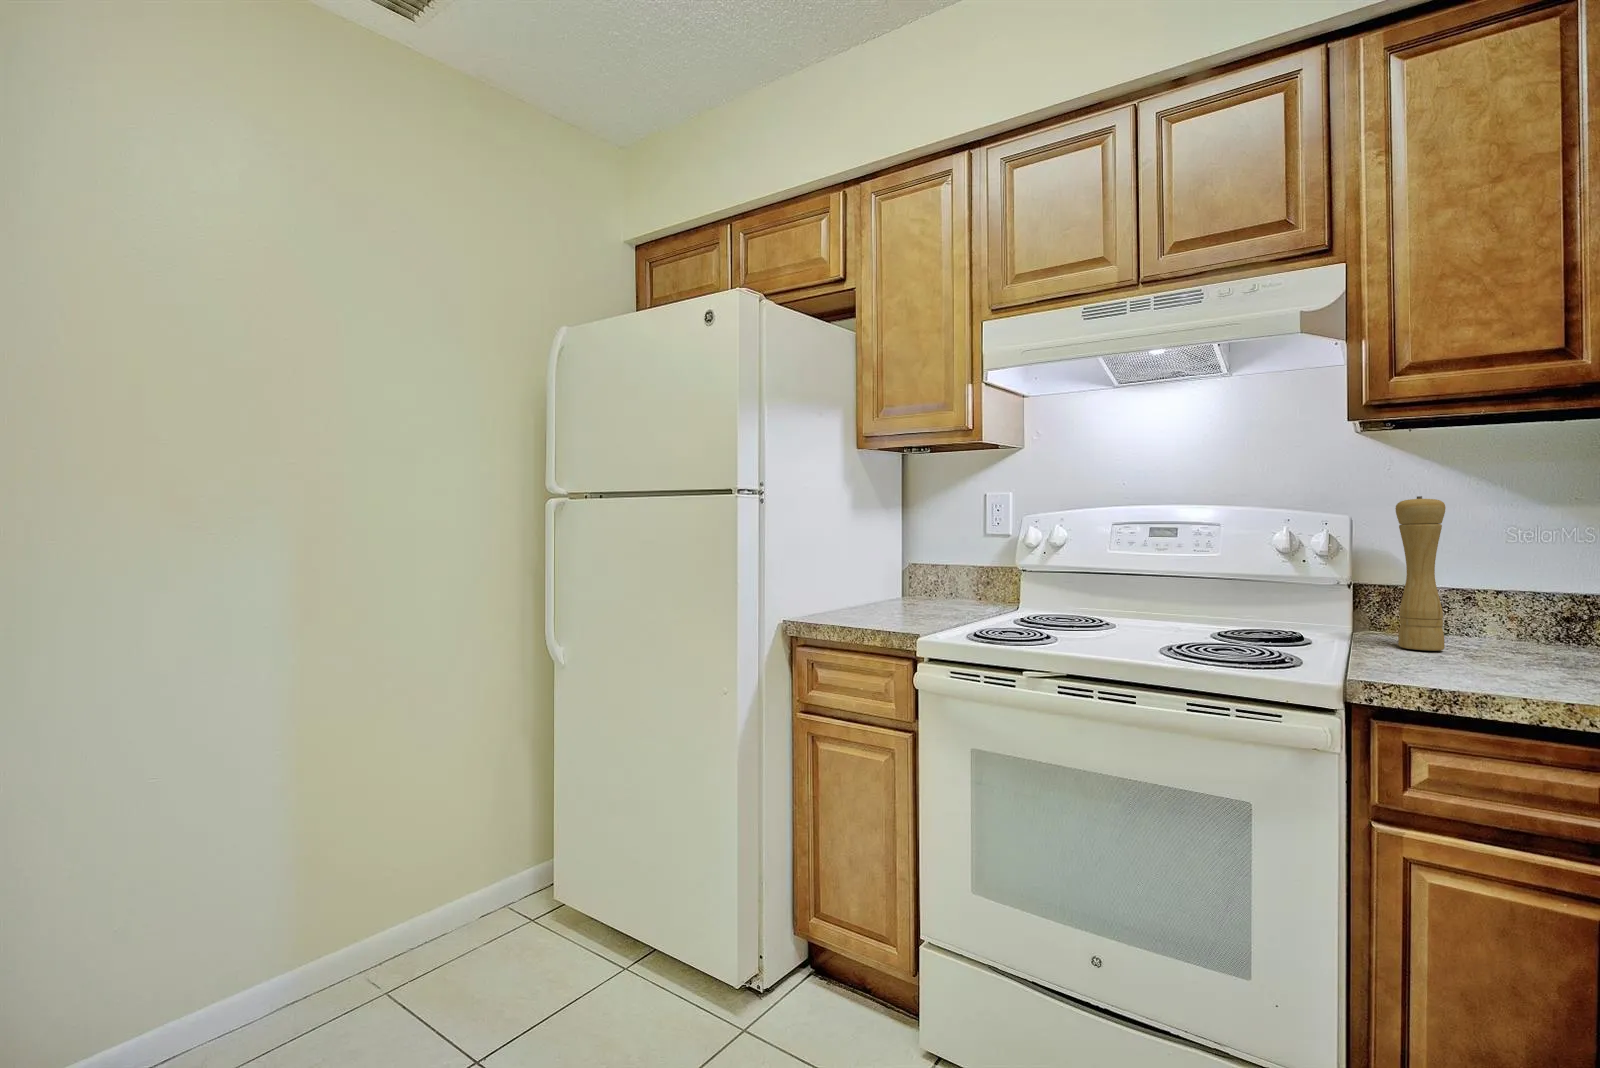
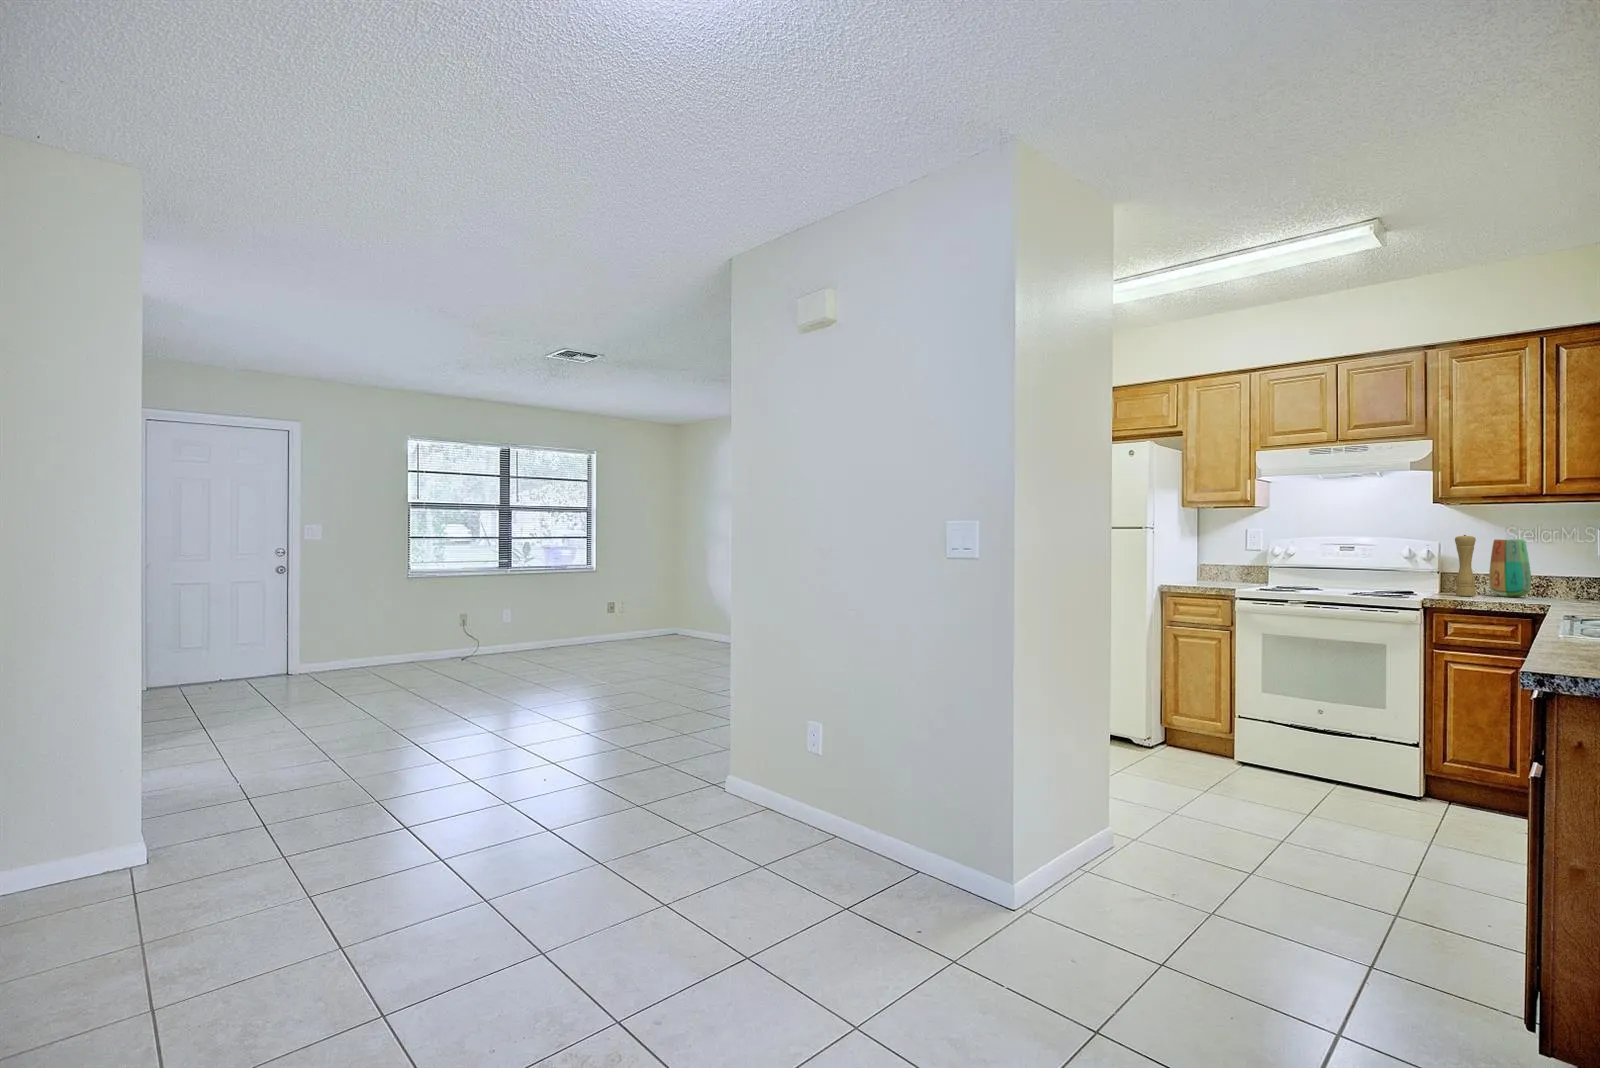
vase: none [1465,505,1560,647] -> present [1489,539,1531,597]

